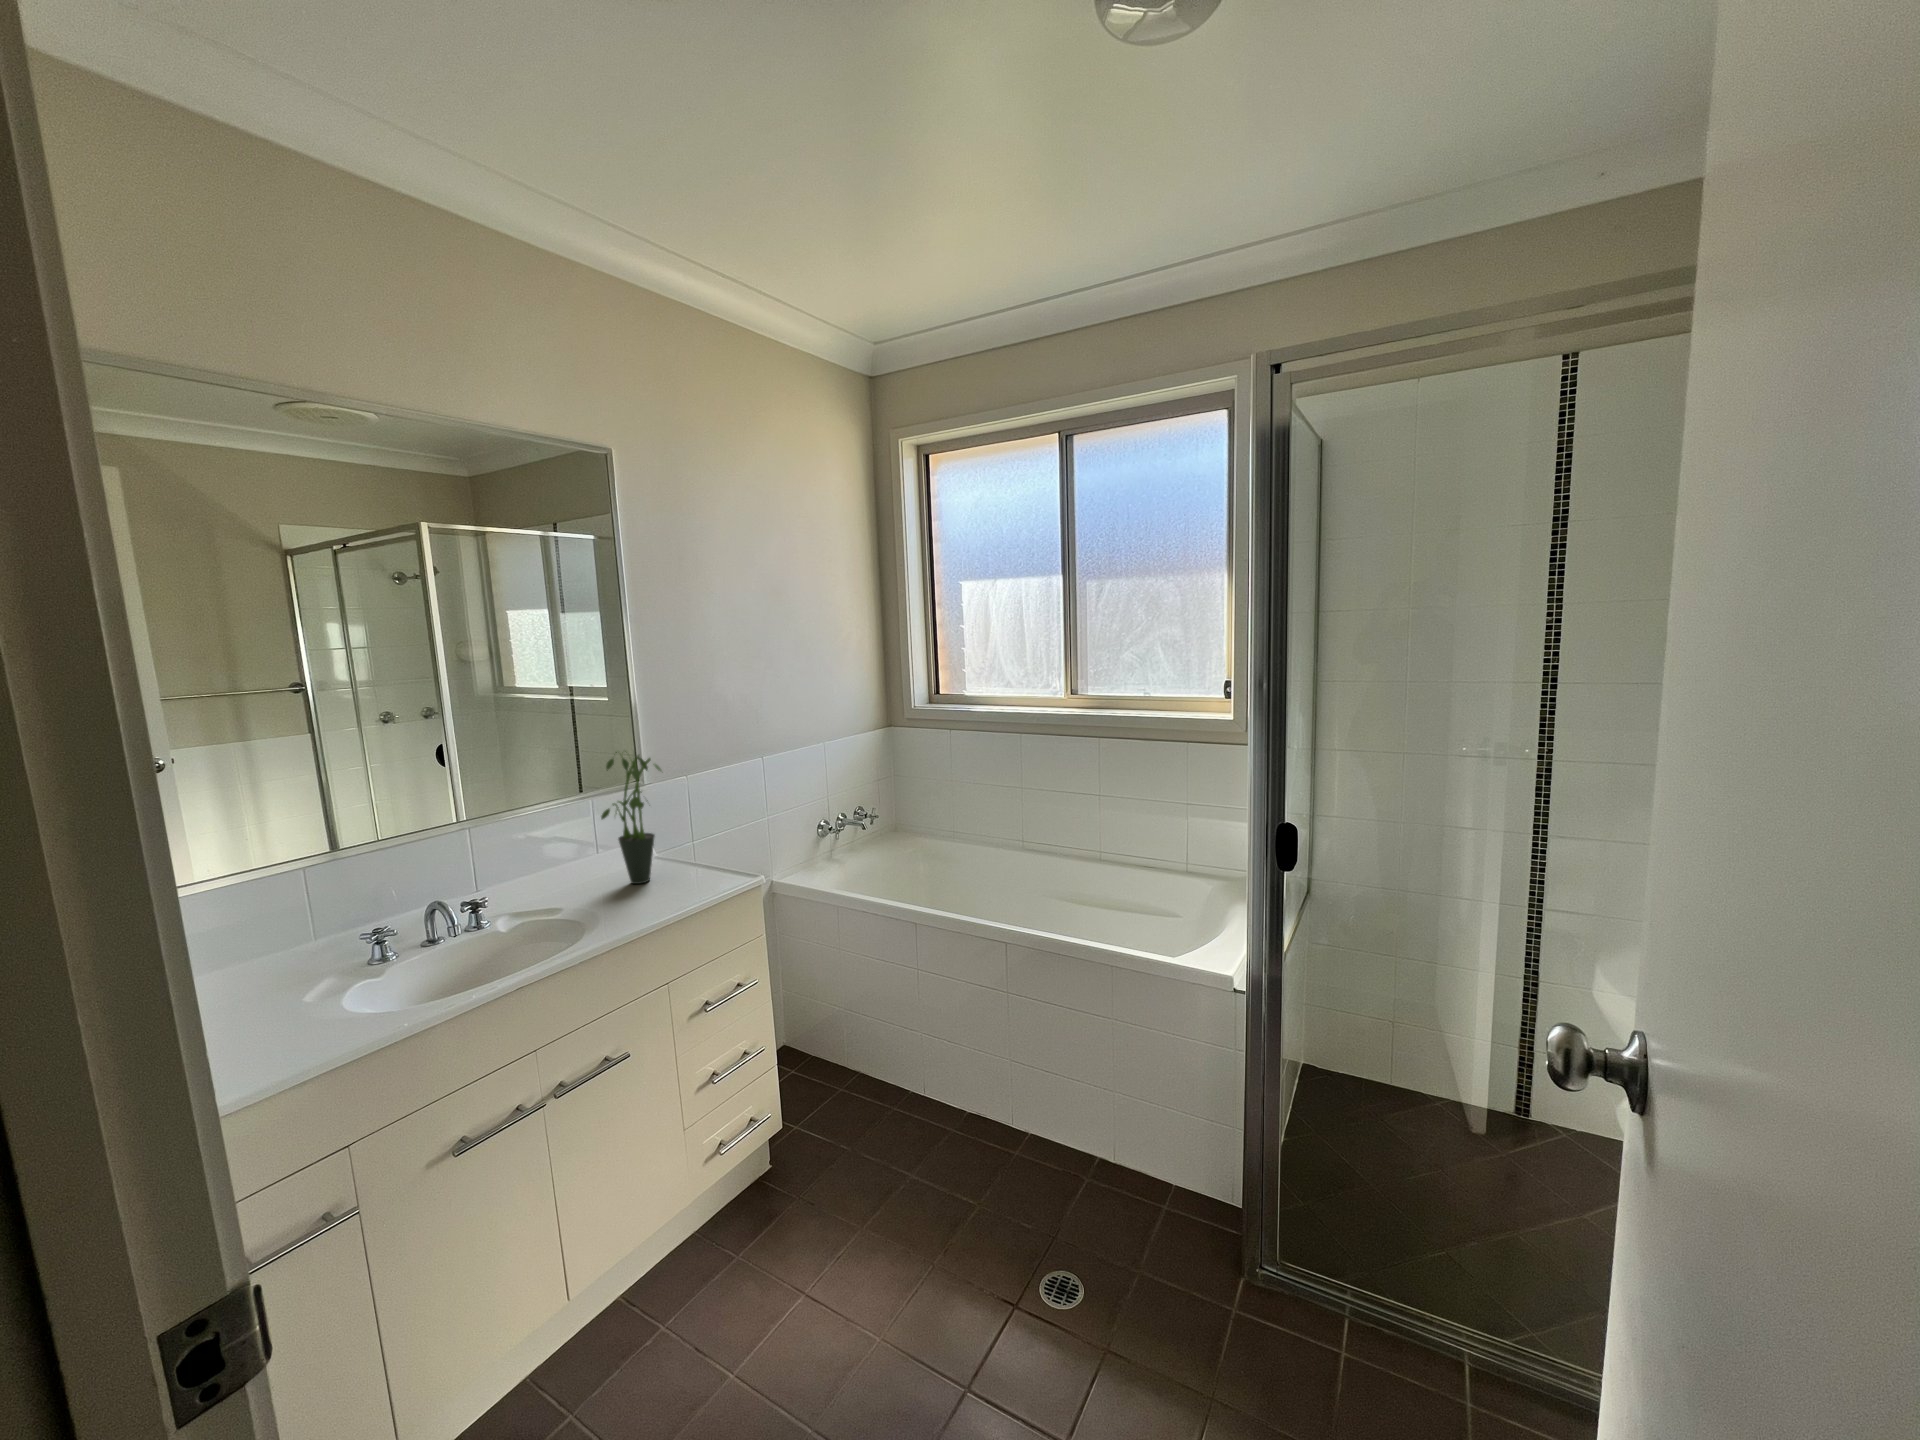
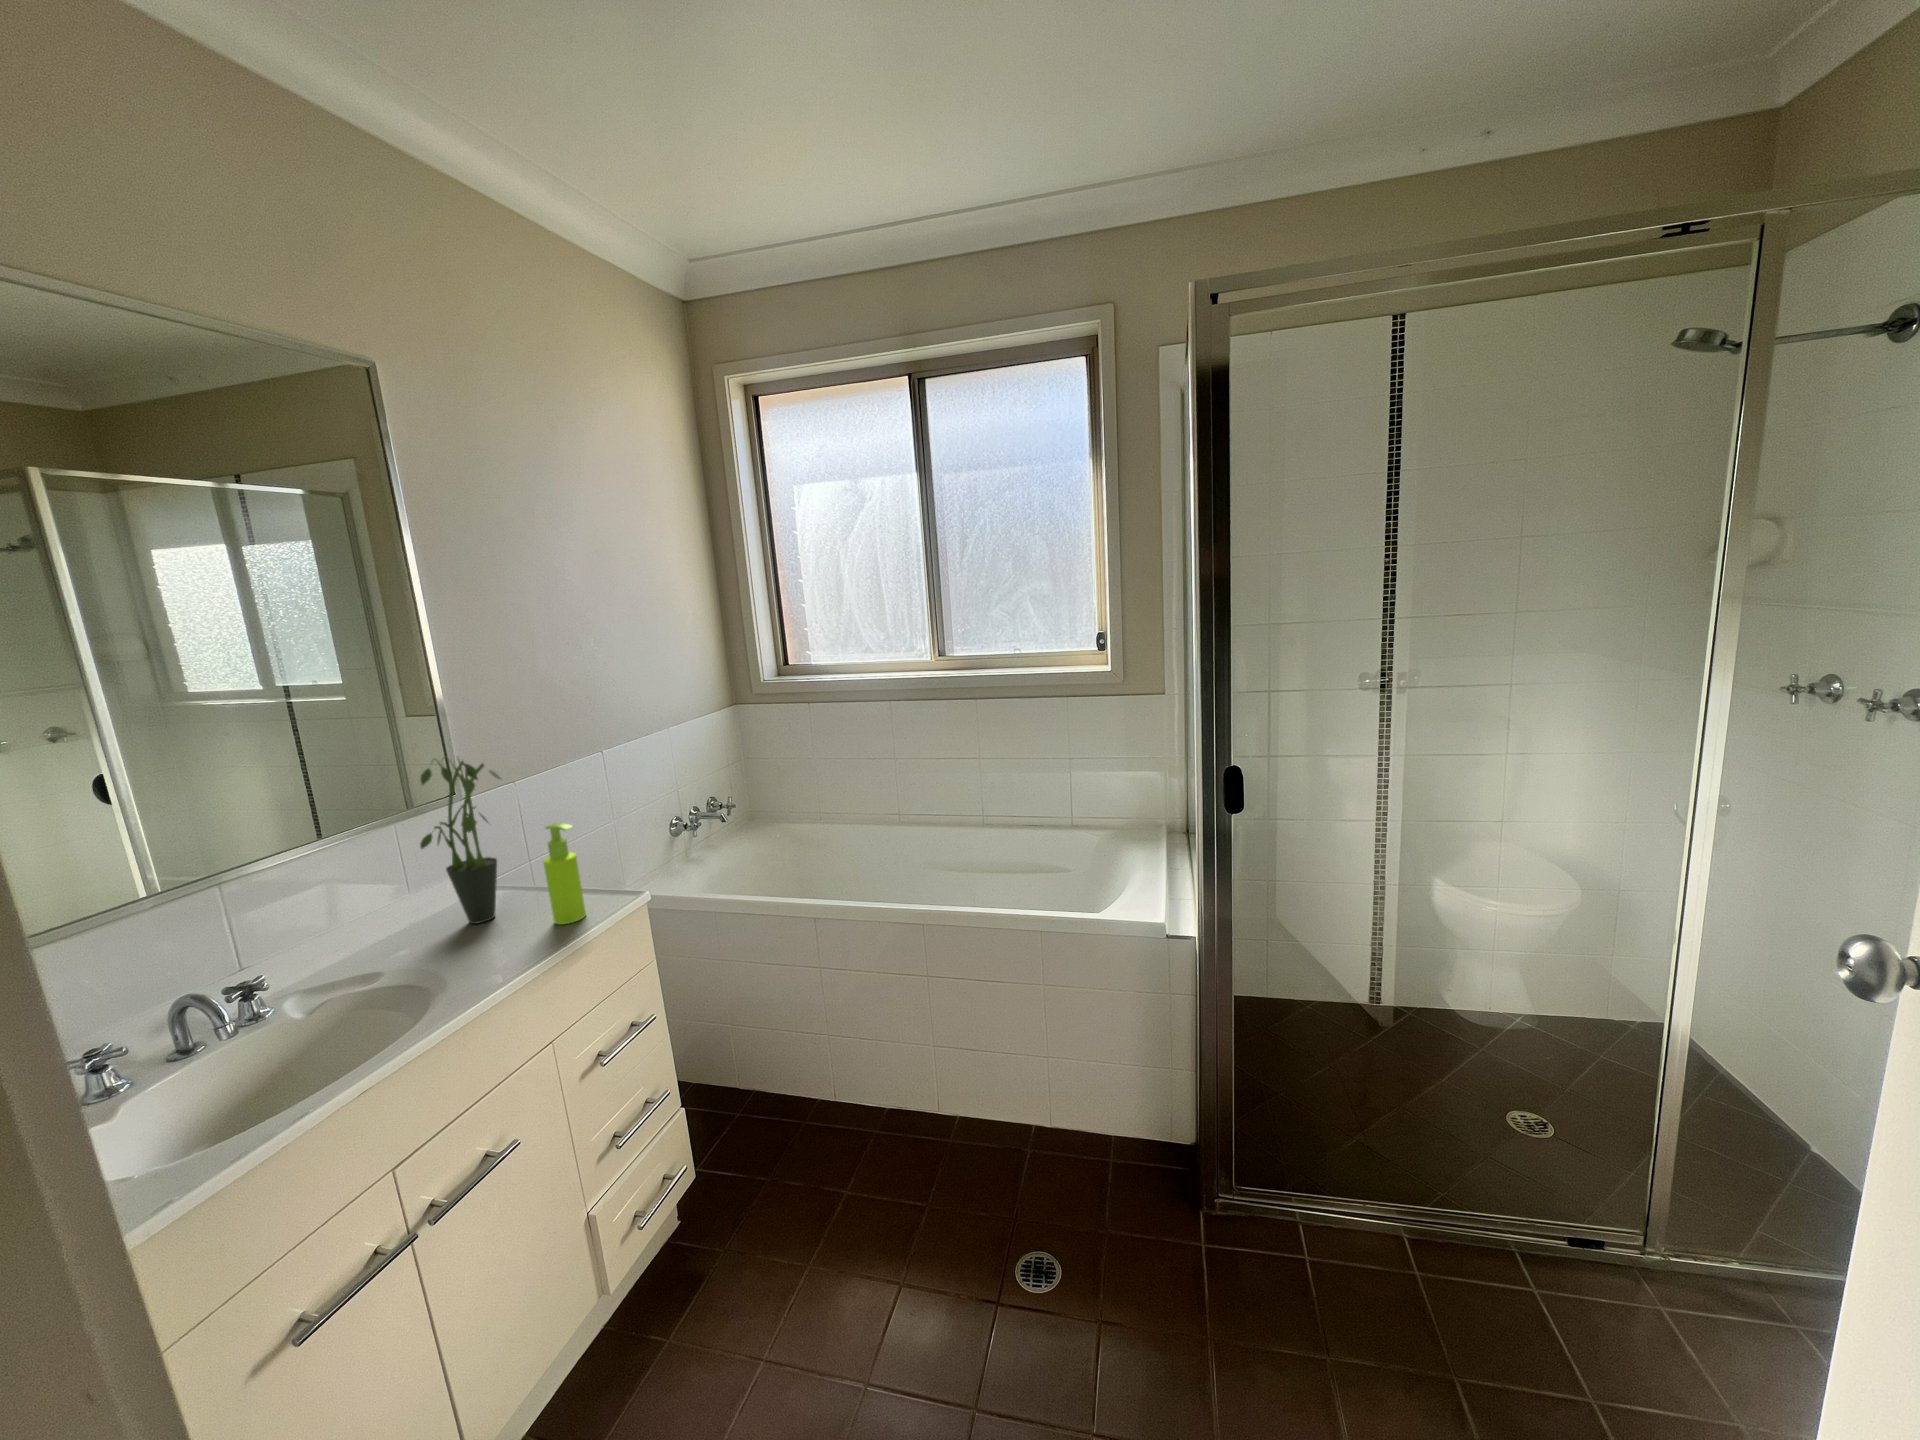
soap dispenser: none [683,811,711,893] -> present [543,823,586,924]

